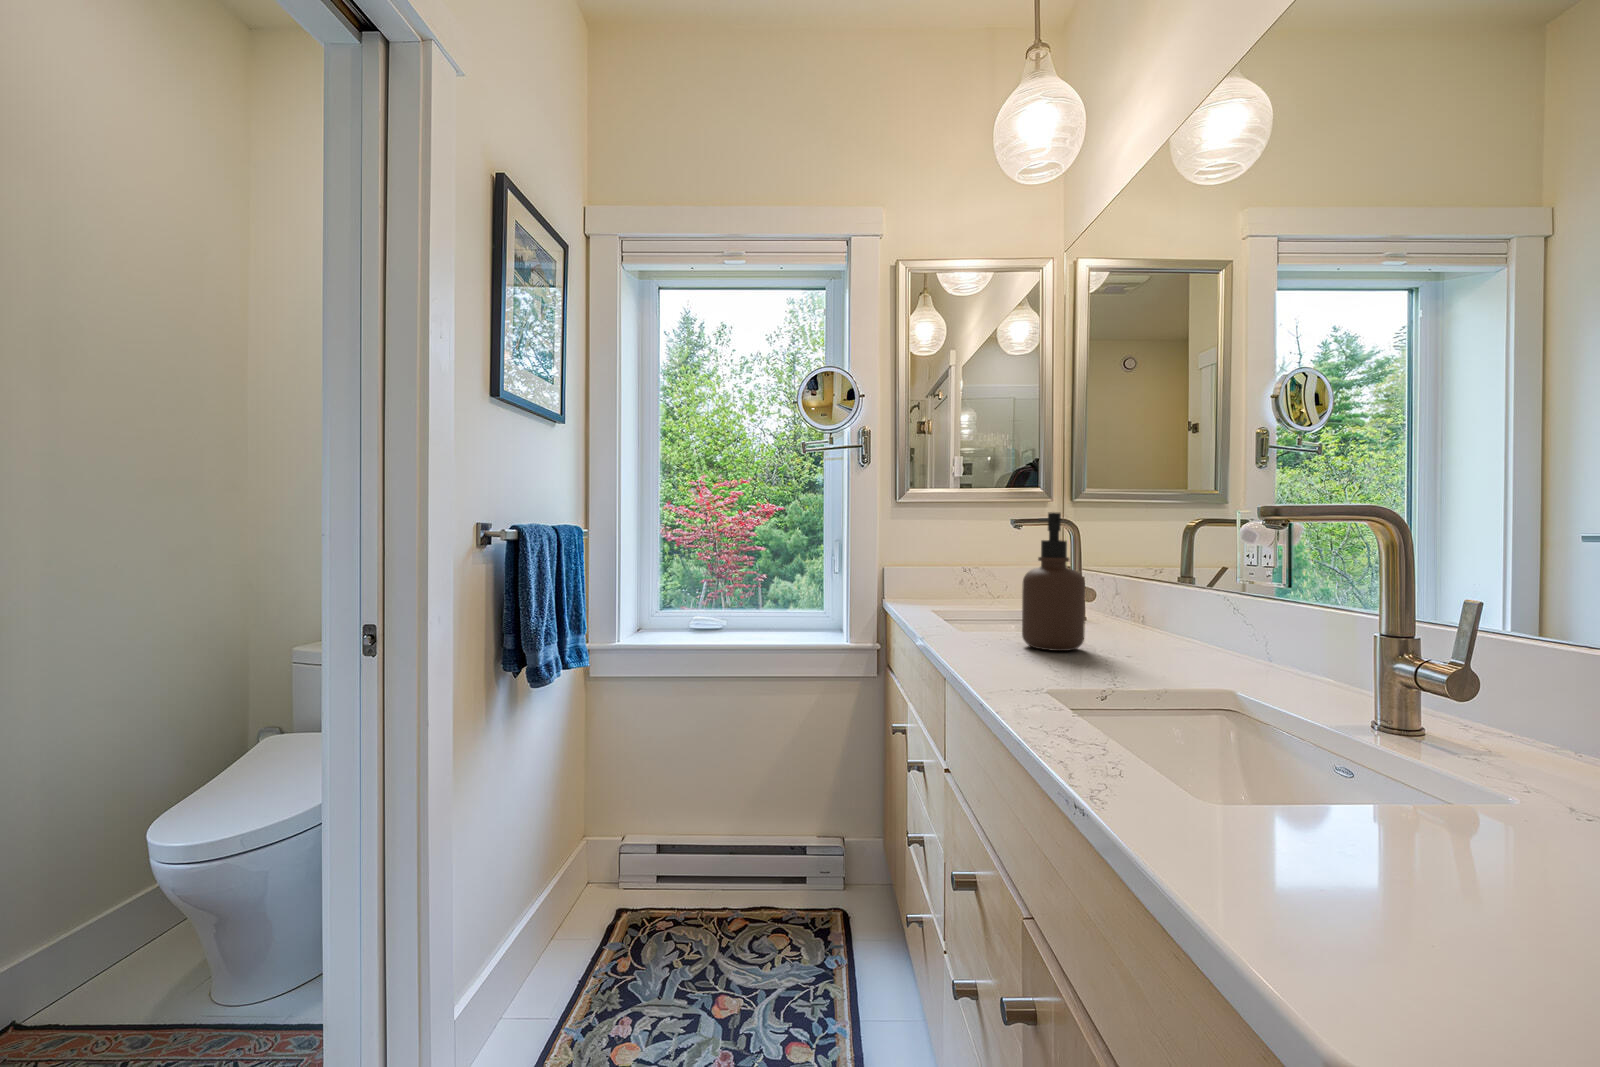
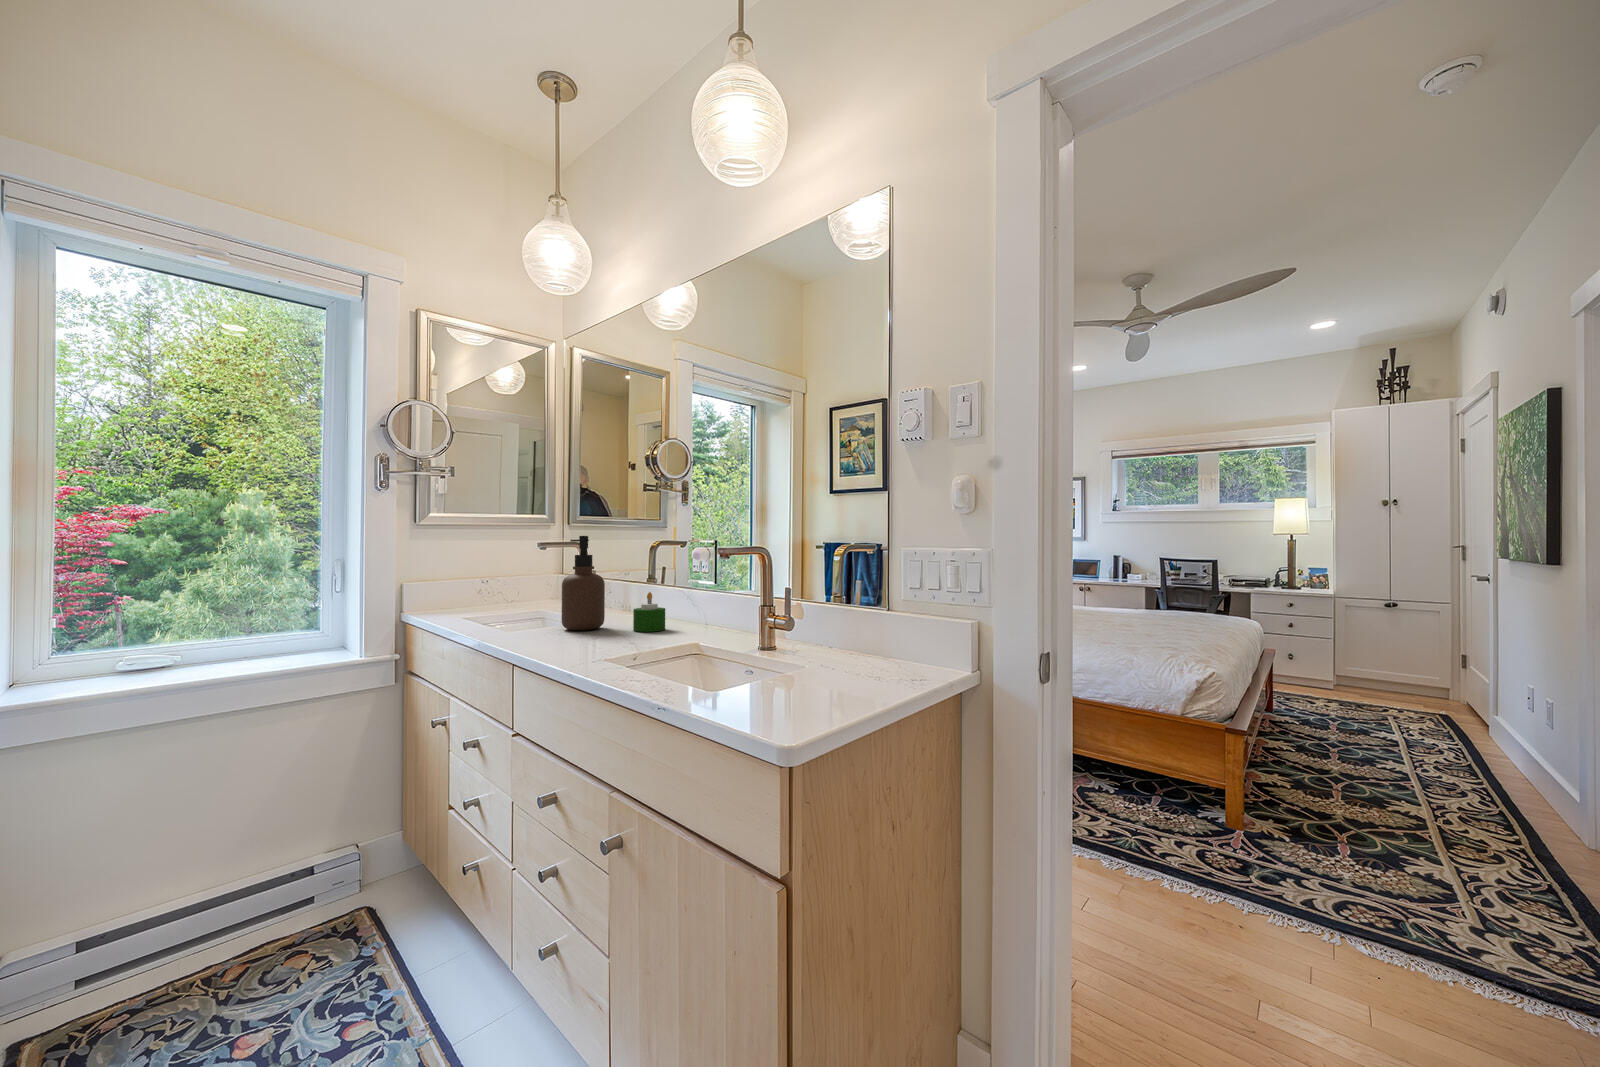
candle: none [1125,603,1182,669] -> present [633,592,665,632]

